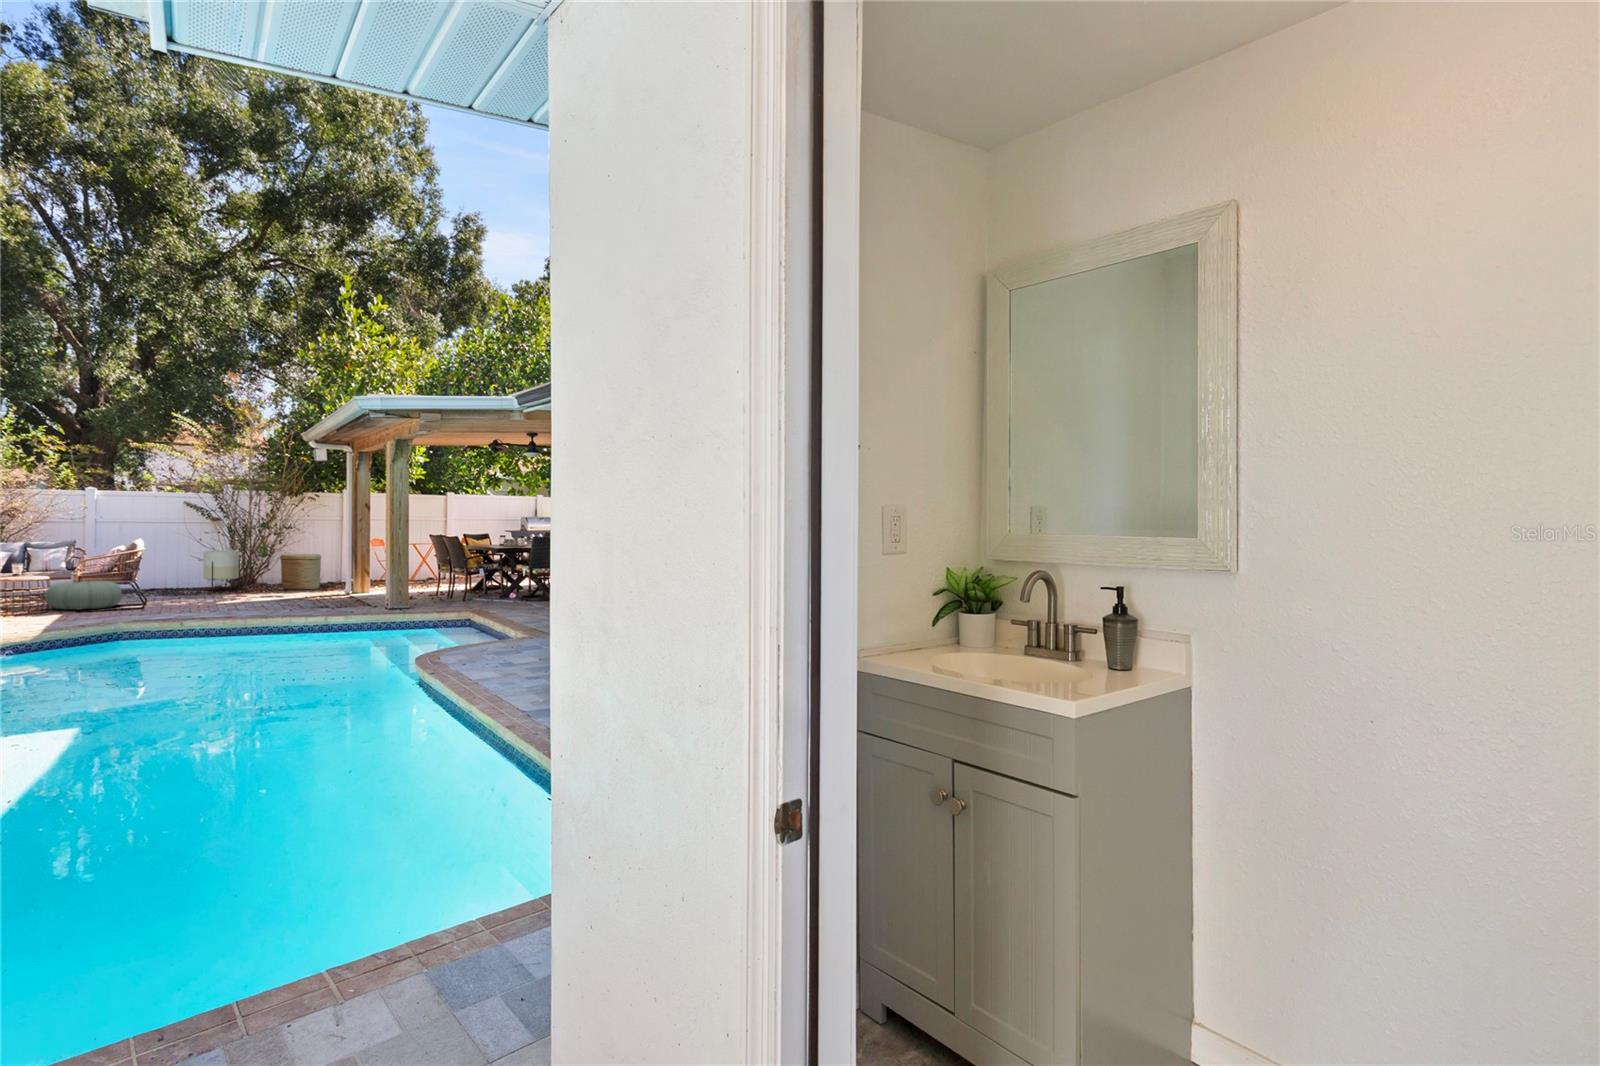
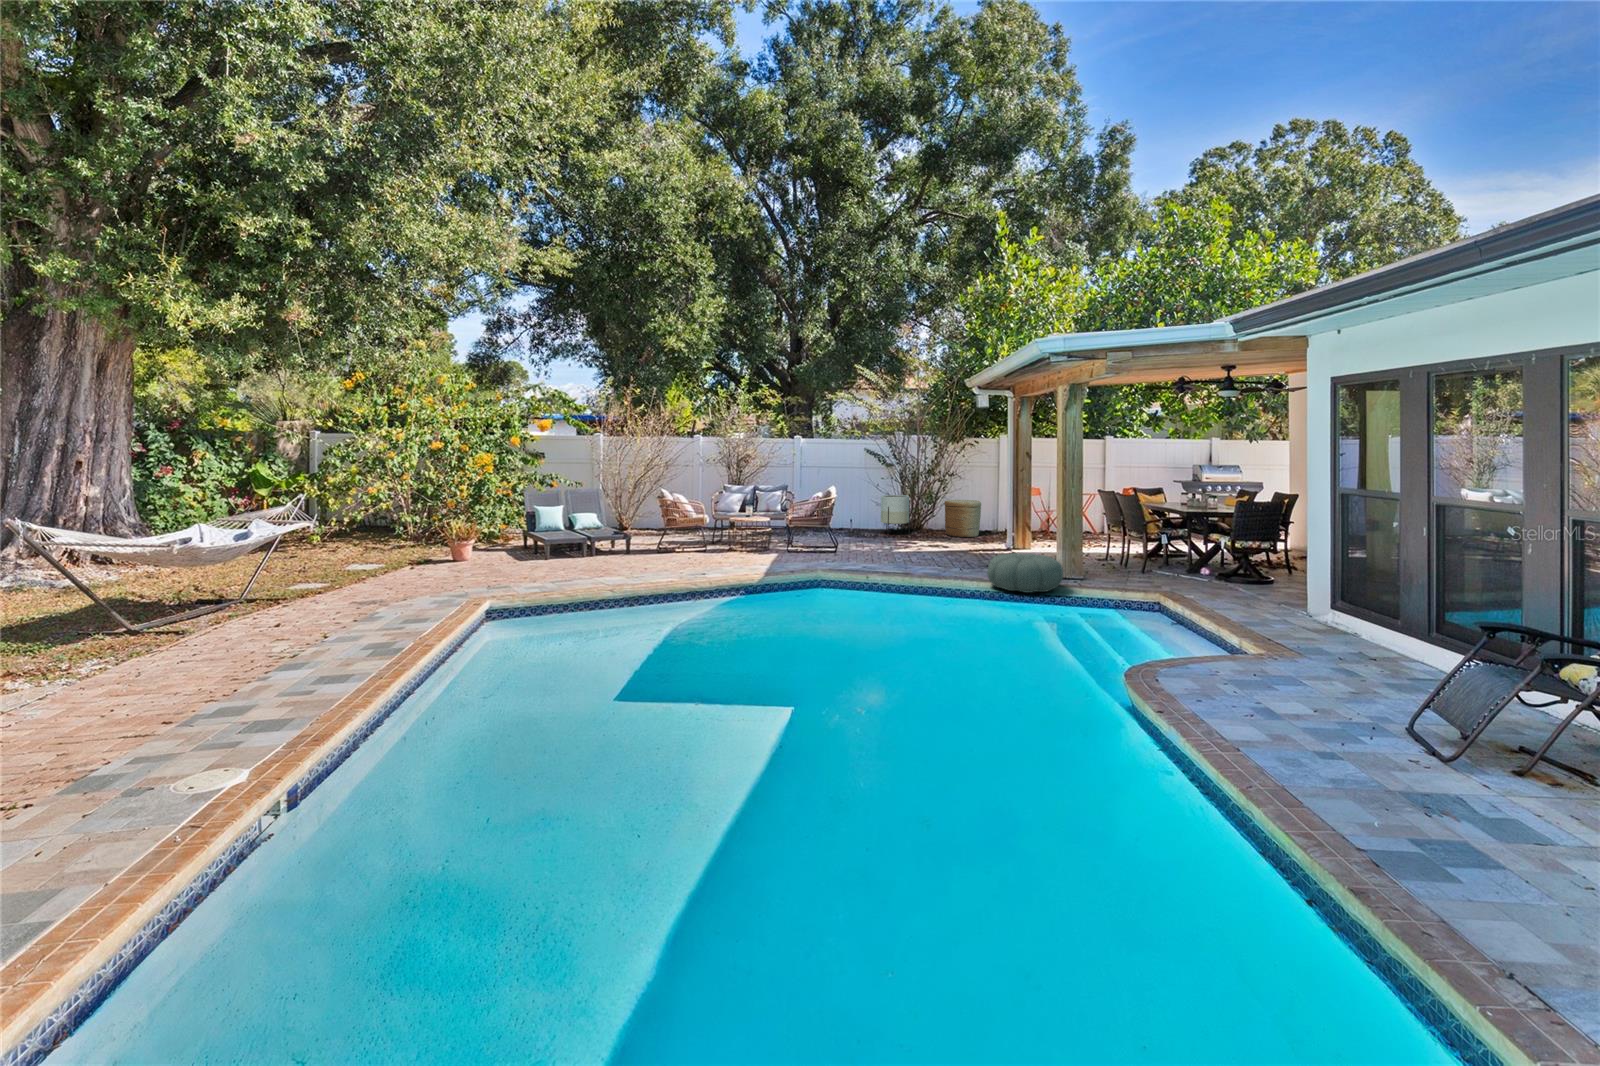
pouf: present [45,581,122,610] -> present [987,553,1063,593]

